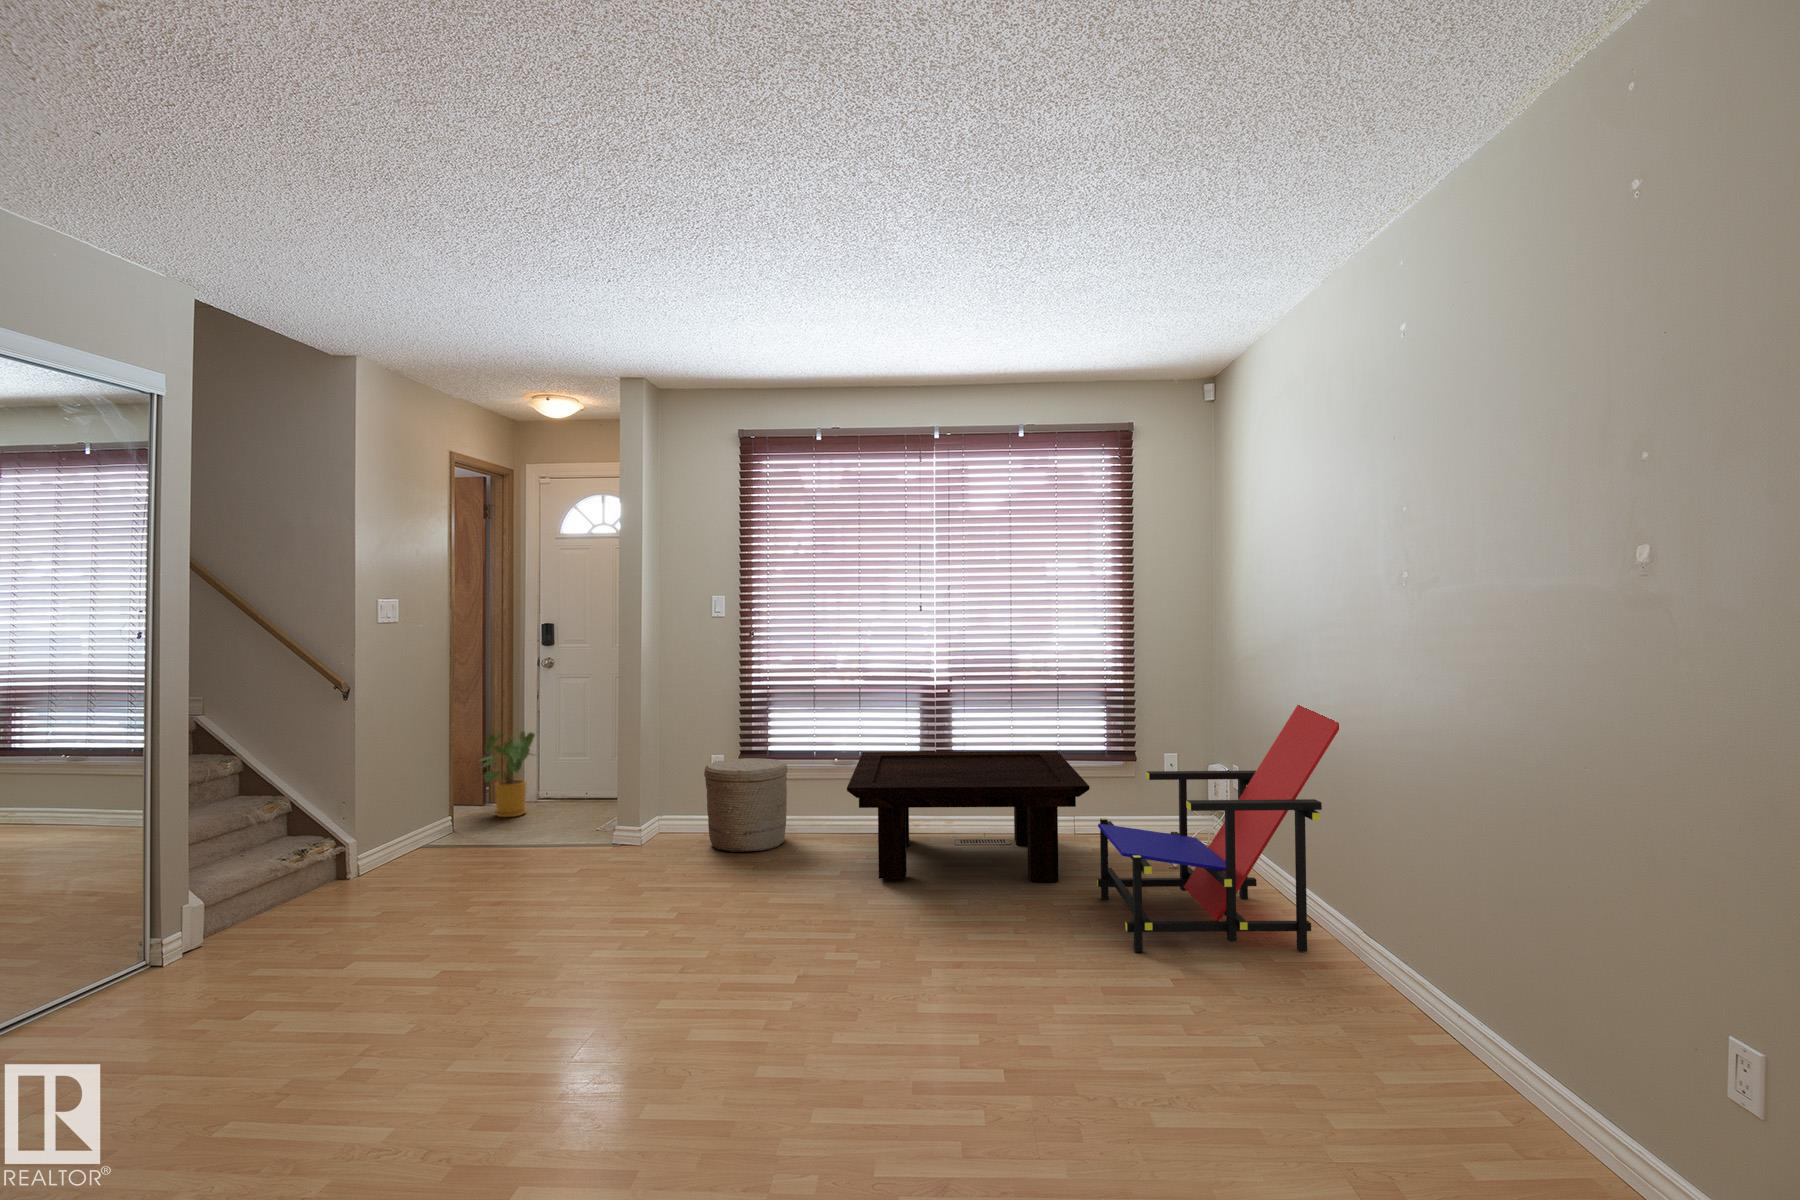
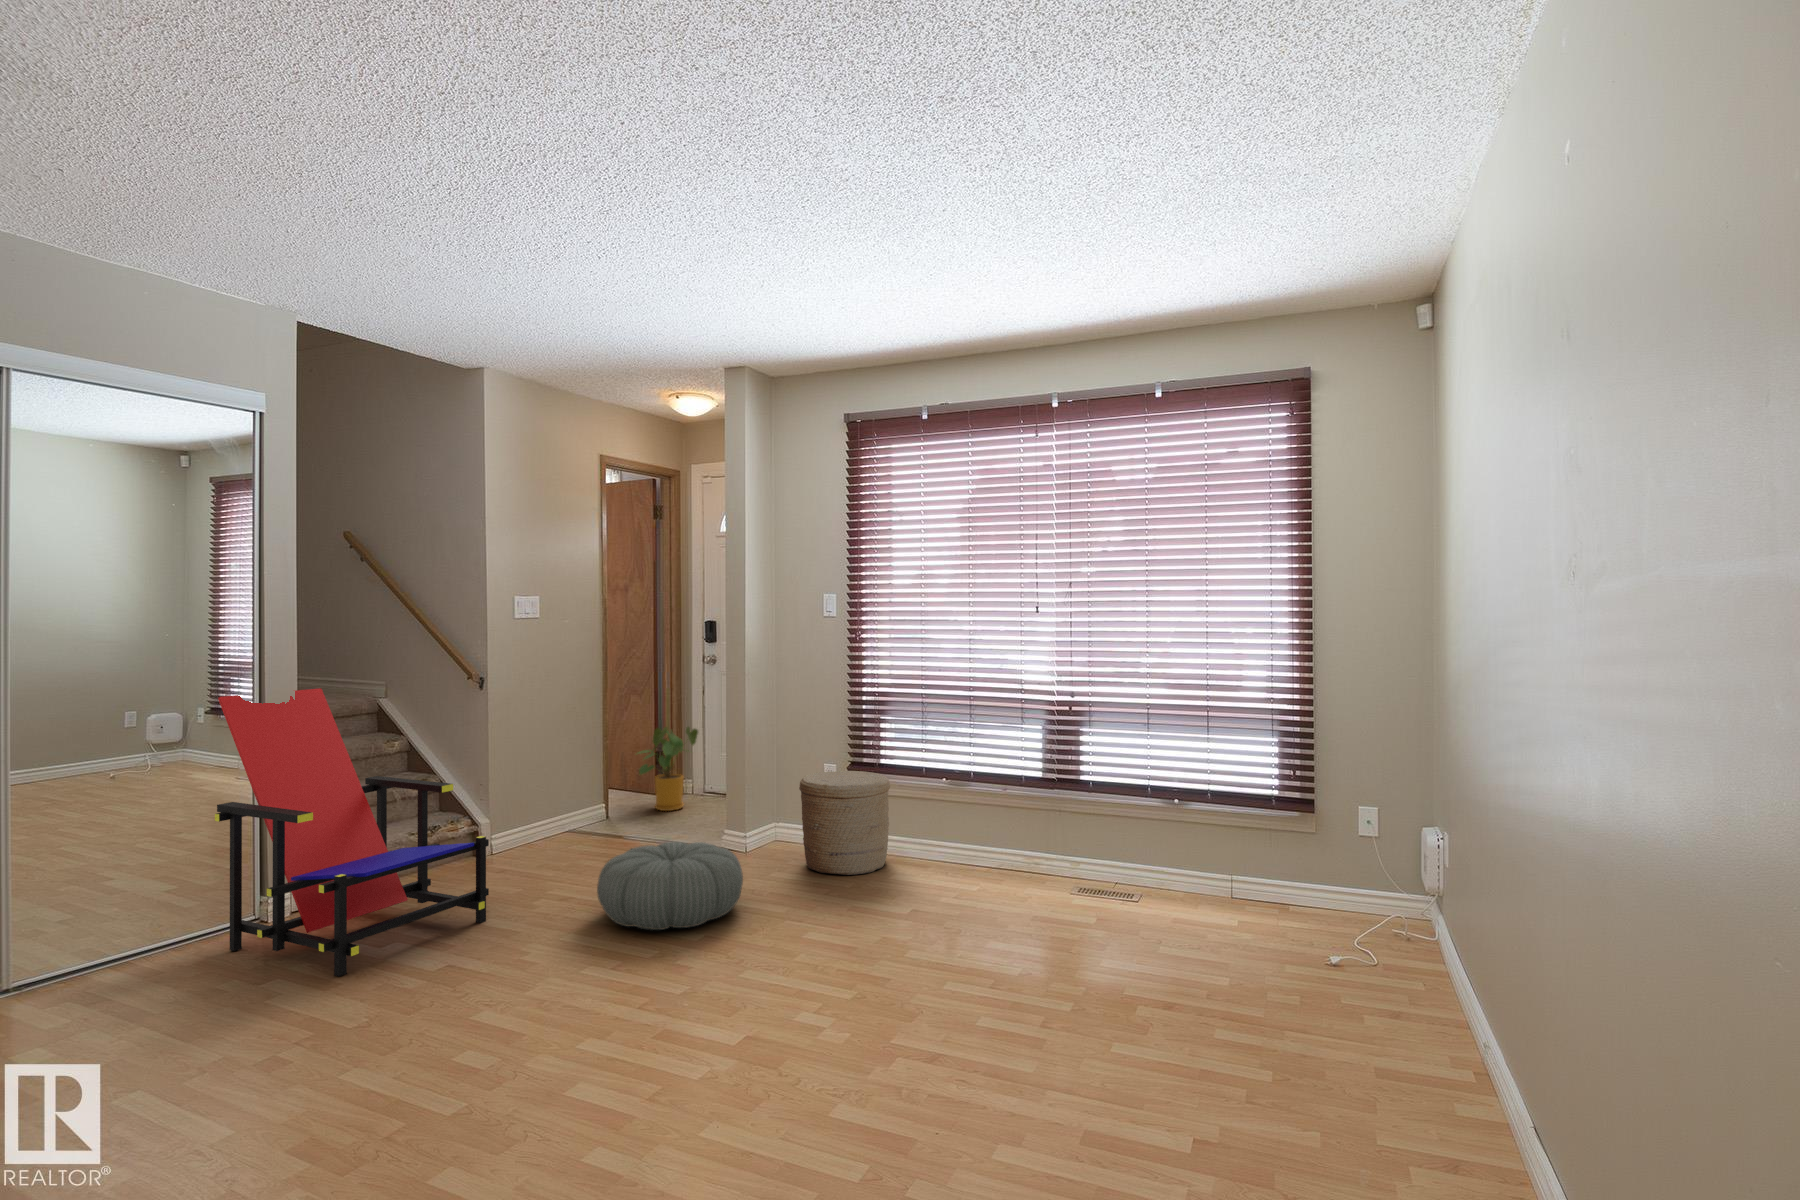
lounge chair: present [1097,705,1339,952] -> present [215,688,489,976]
coffee table: present [847,751,1090,882] -> none [889,774,1209,962]
pouf: none [558,832,700,914] -> present [597,842,743,930]

